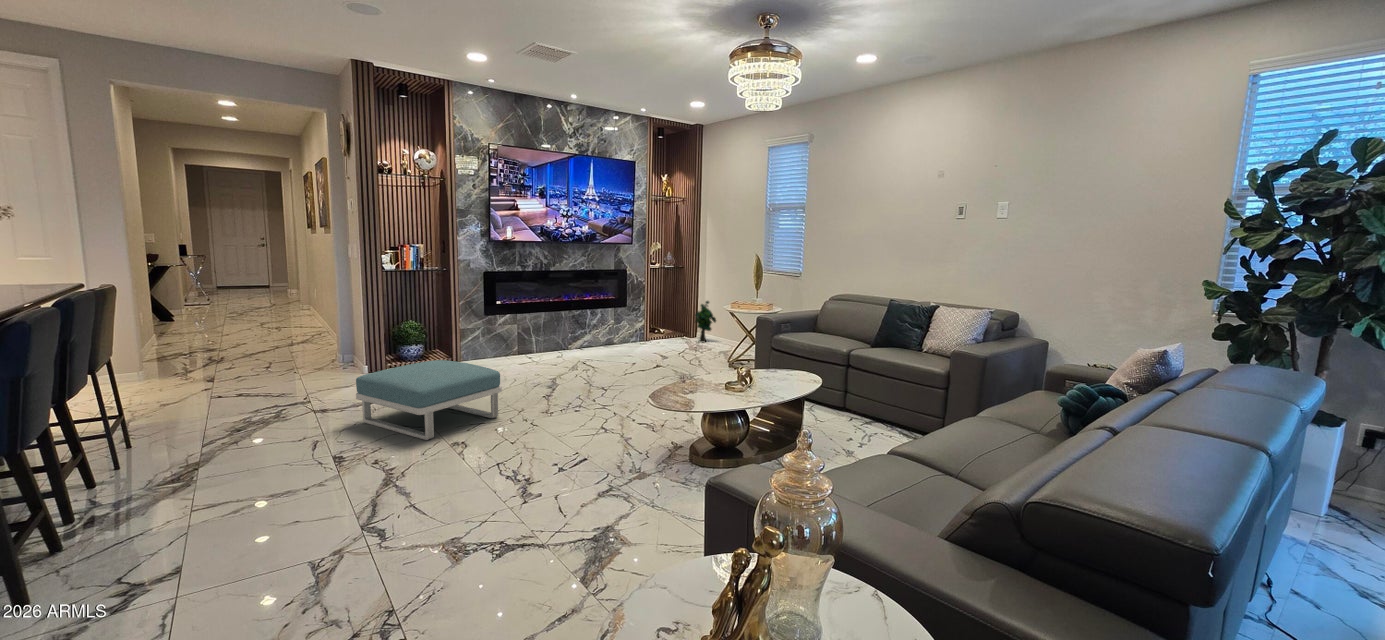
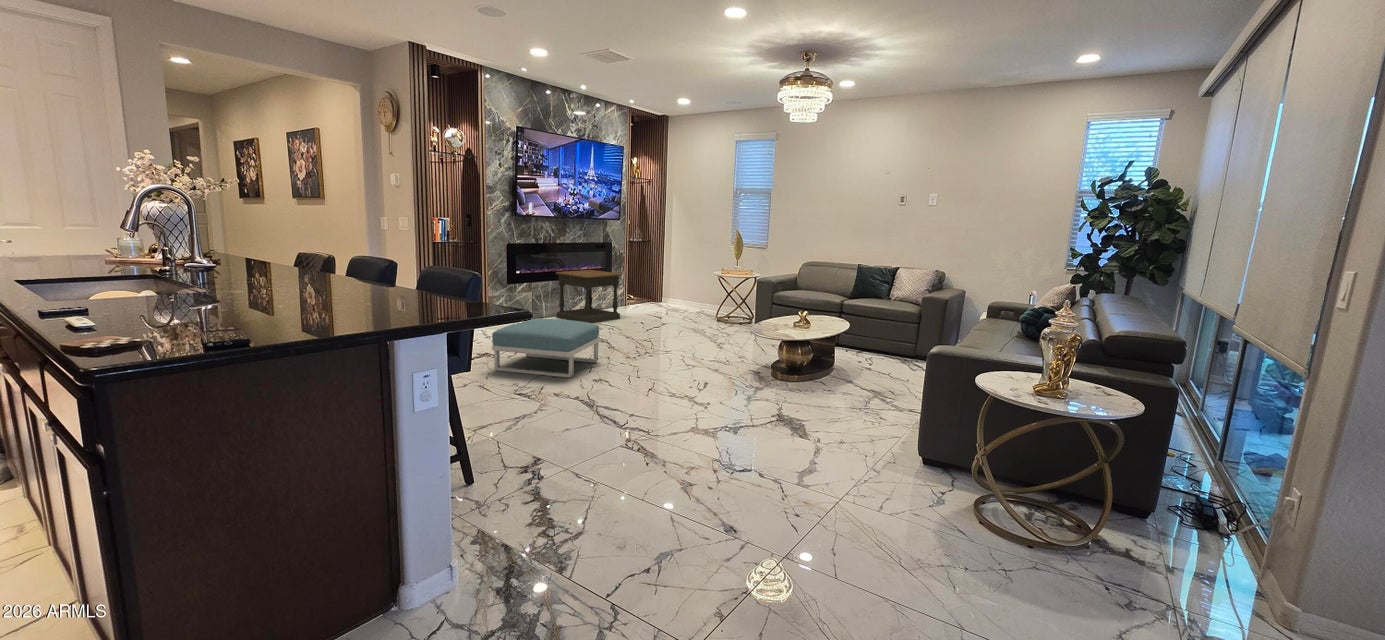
side table: none [548,300,618,362] -> present [556,270,622,323]
decorative plant: present [695,301,716,342] -> none [664,269,686,306]

